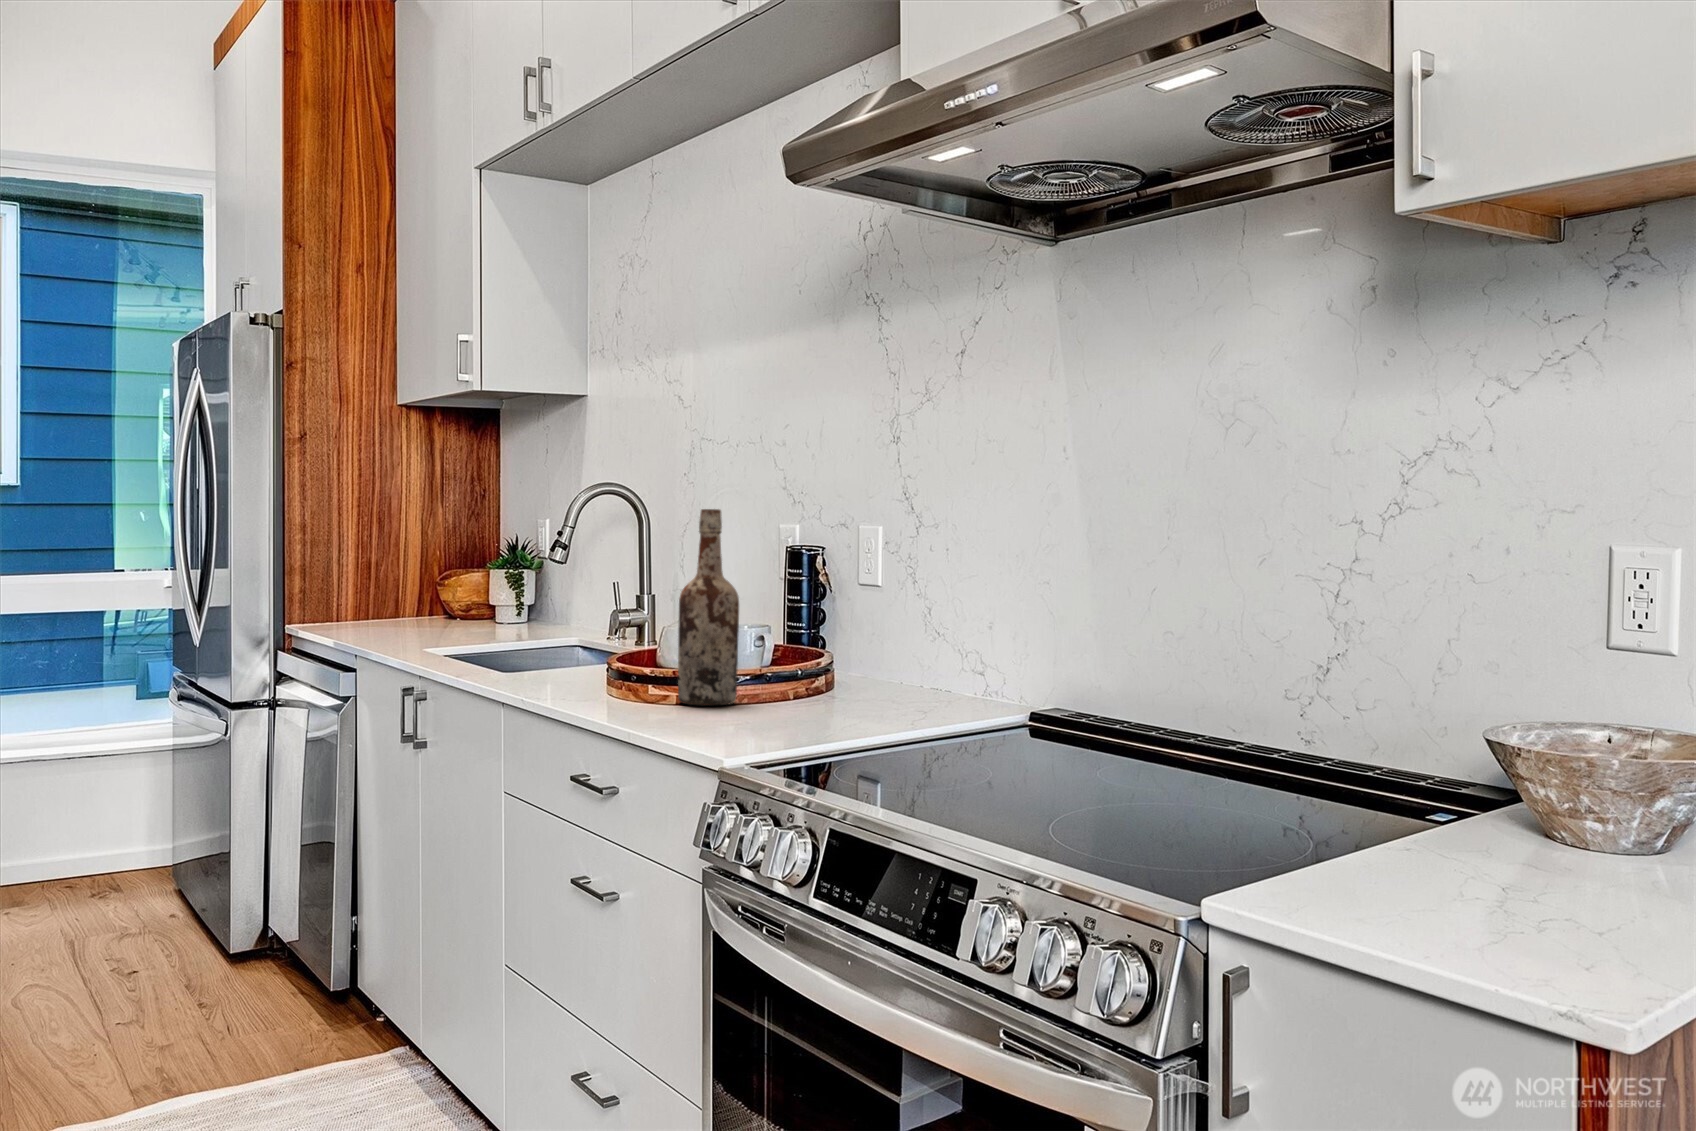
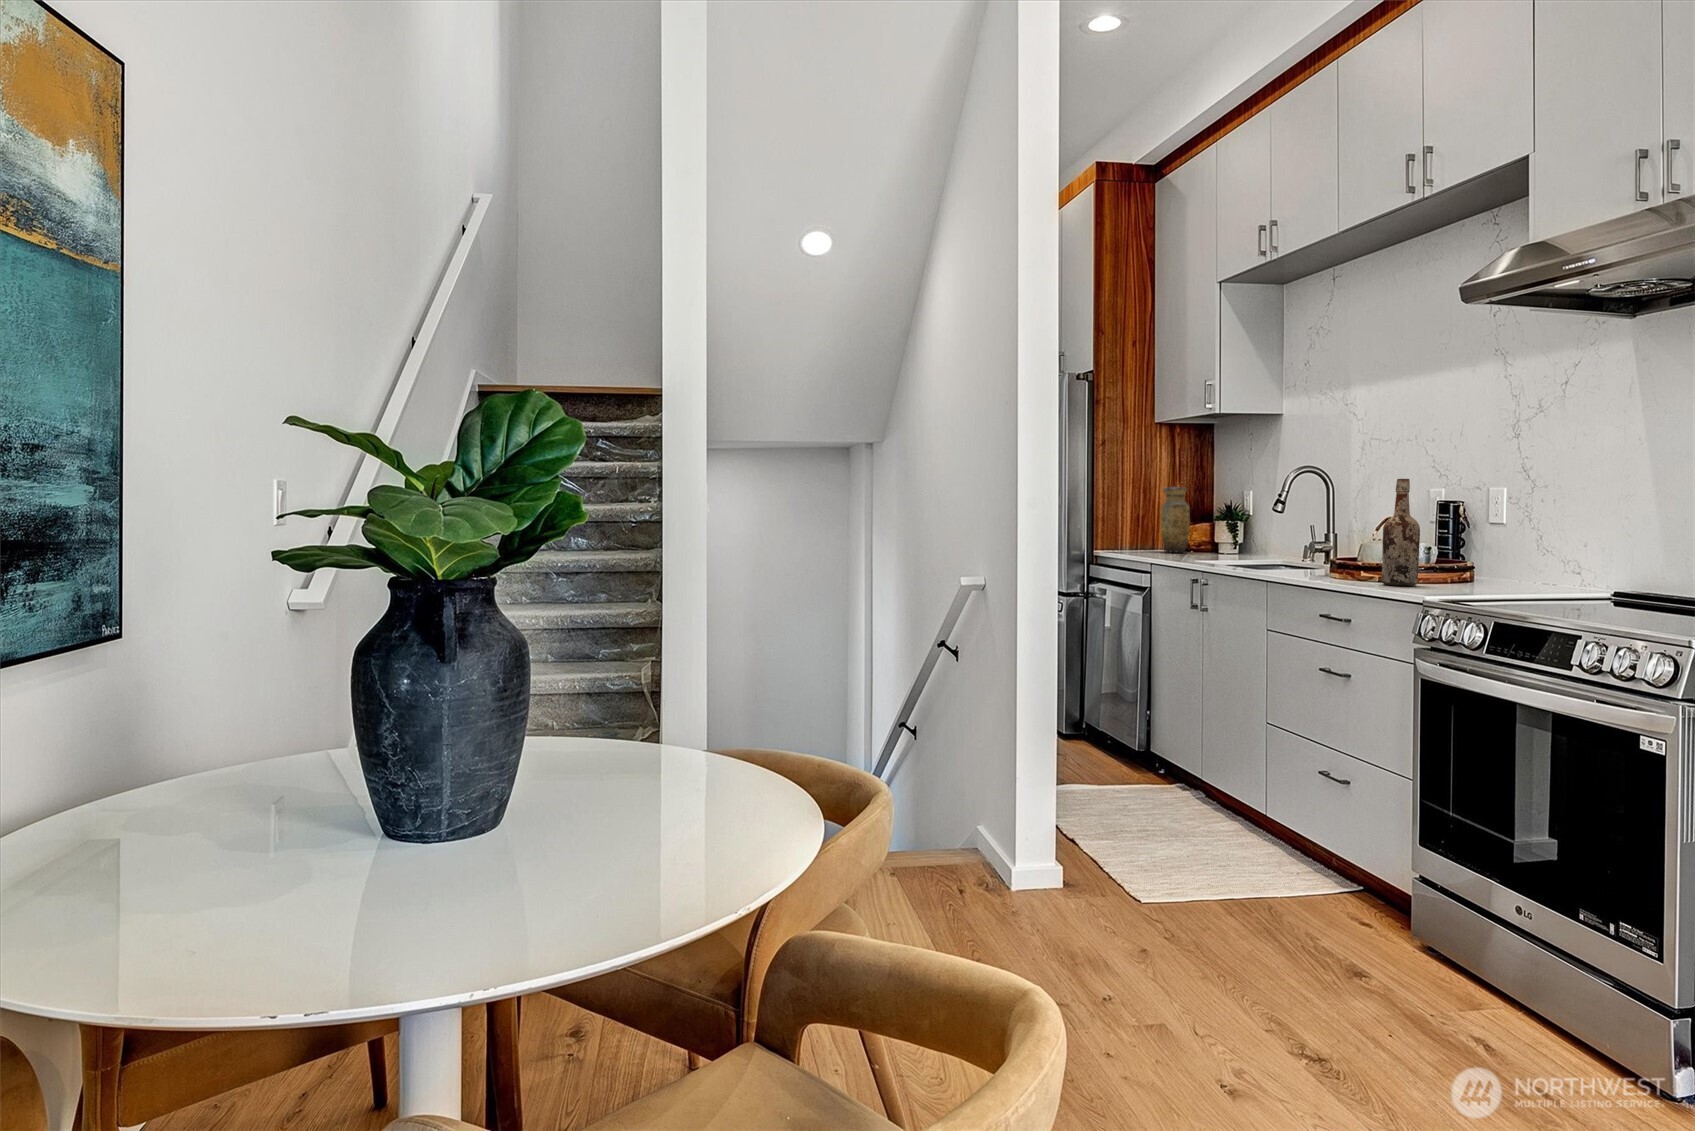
vase: none [393,512,443,624] -> present [1161,487,1190,552]

